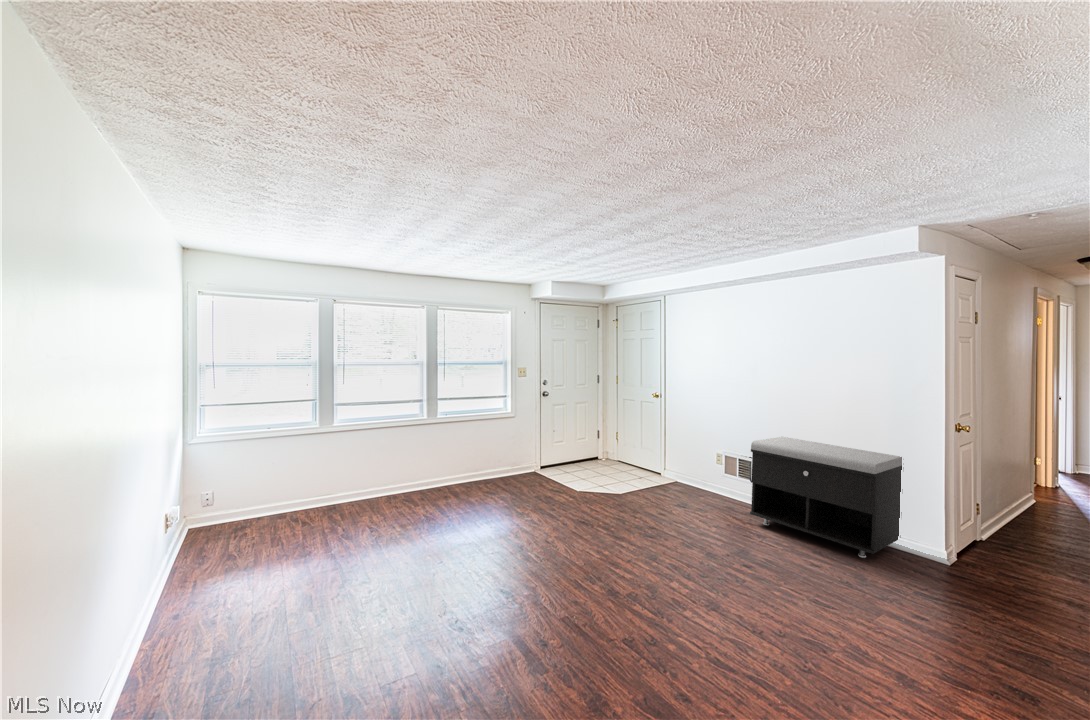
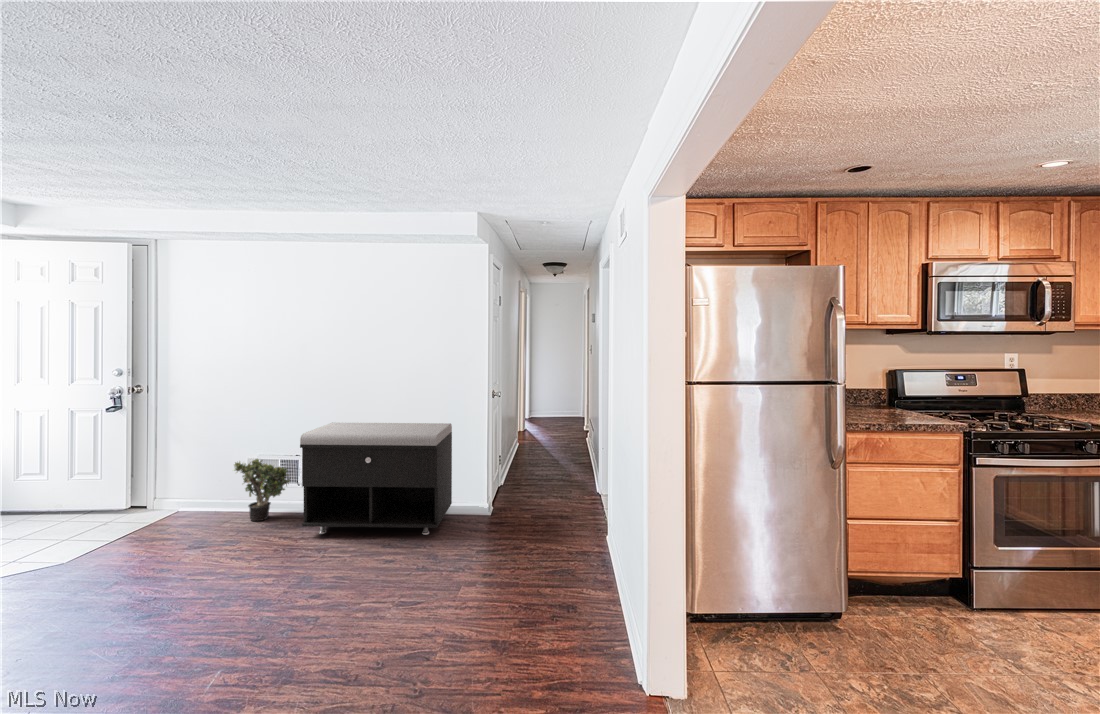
potted plant: none [706,454,747,502] -> present [233,459,290,521]

